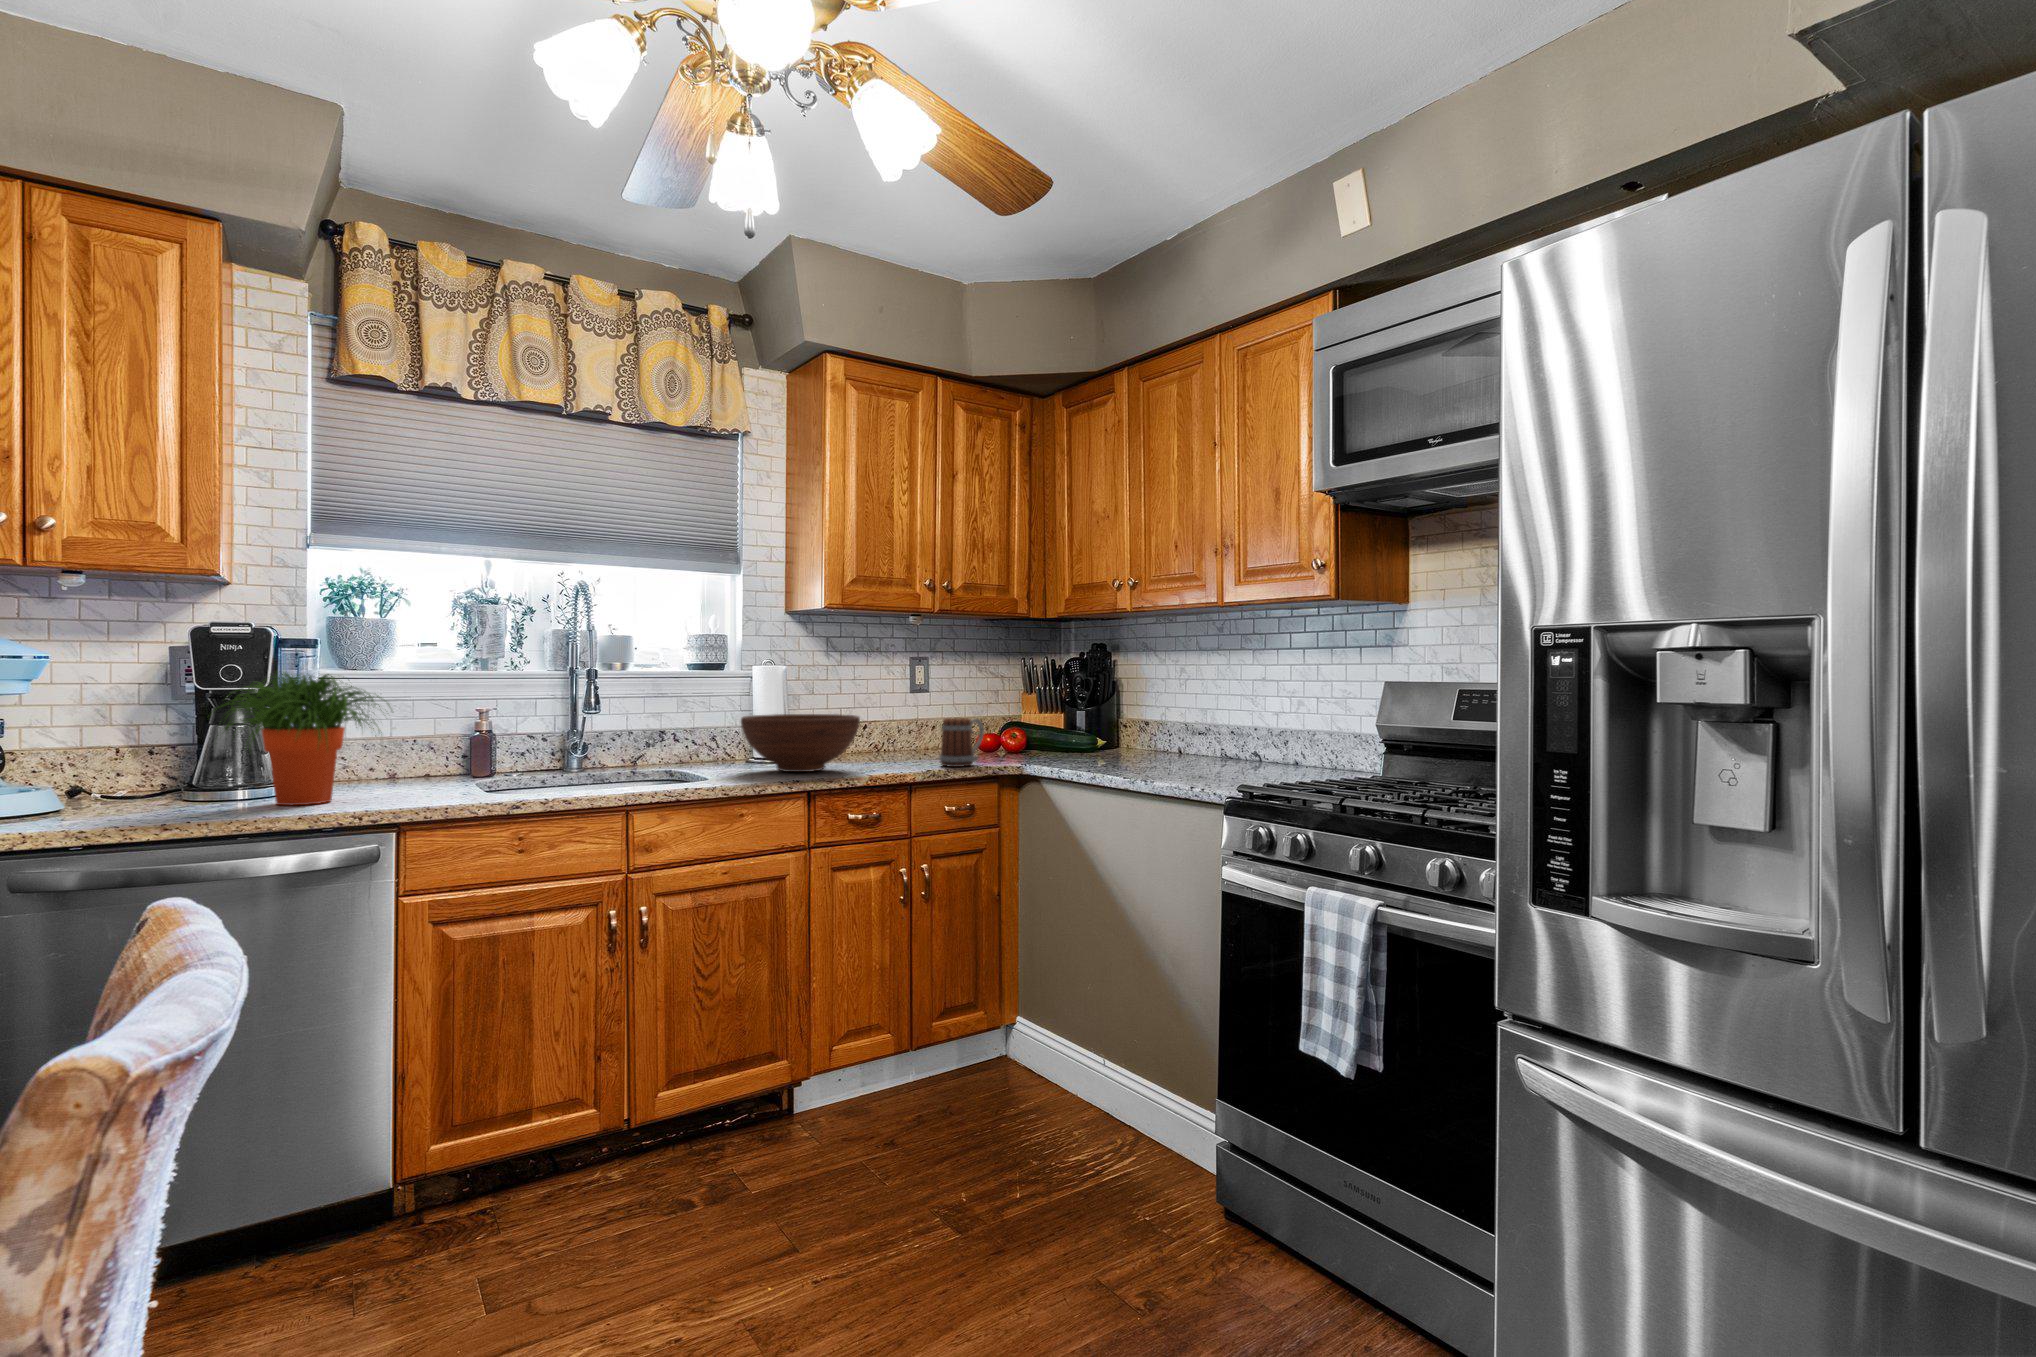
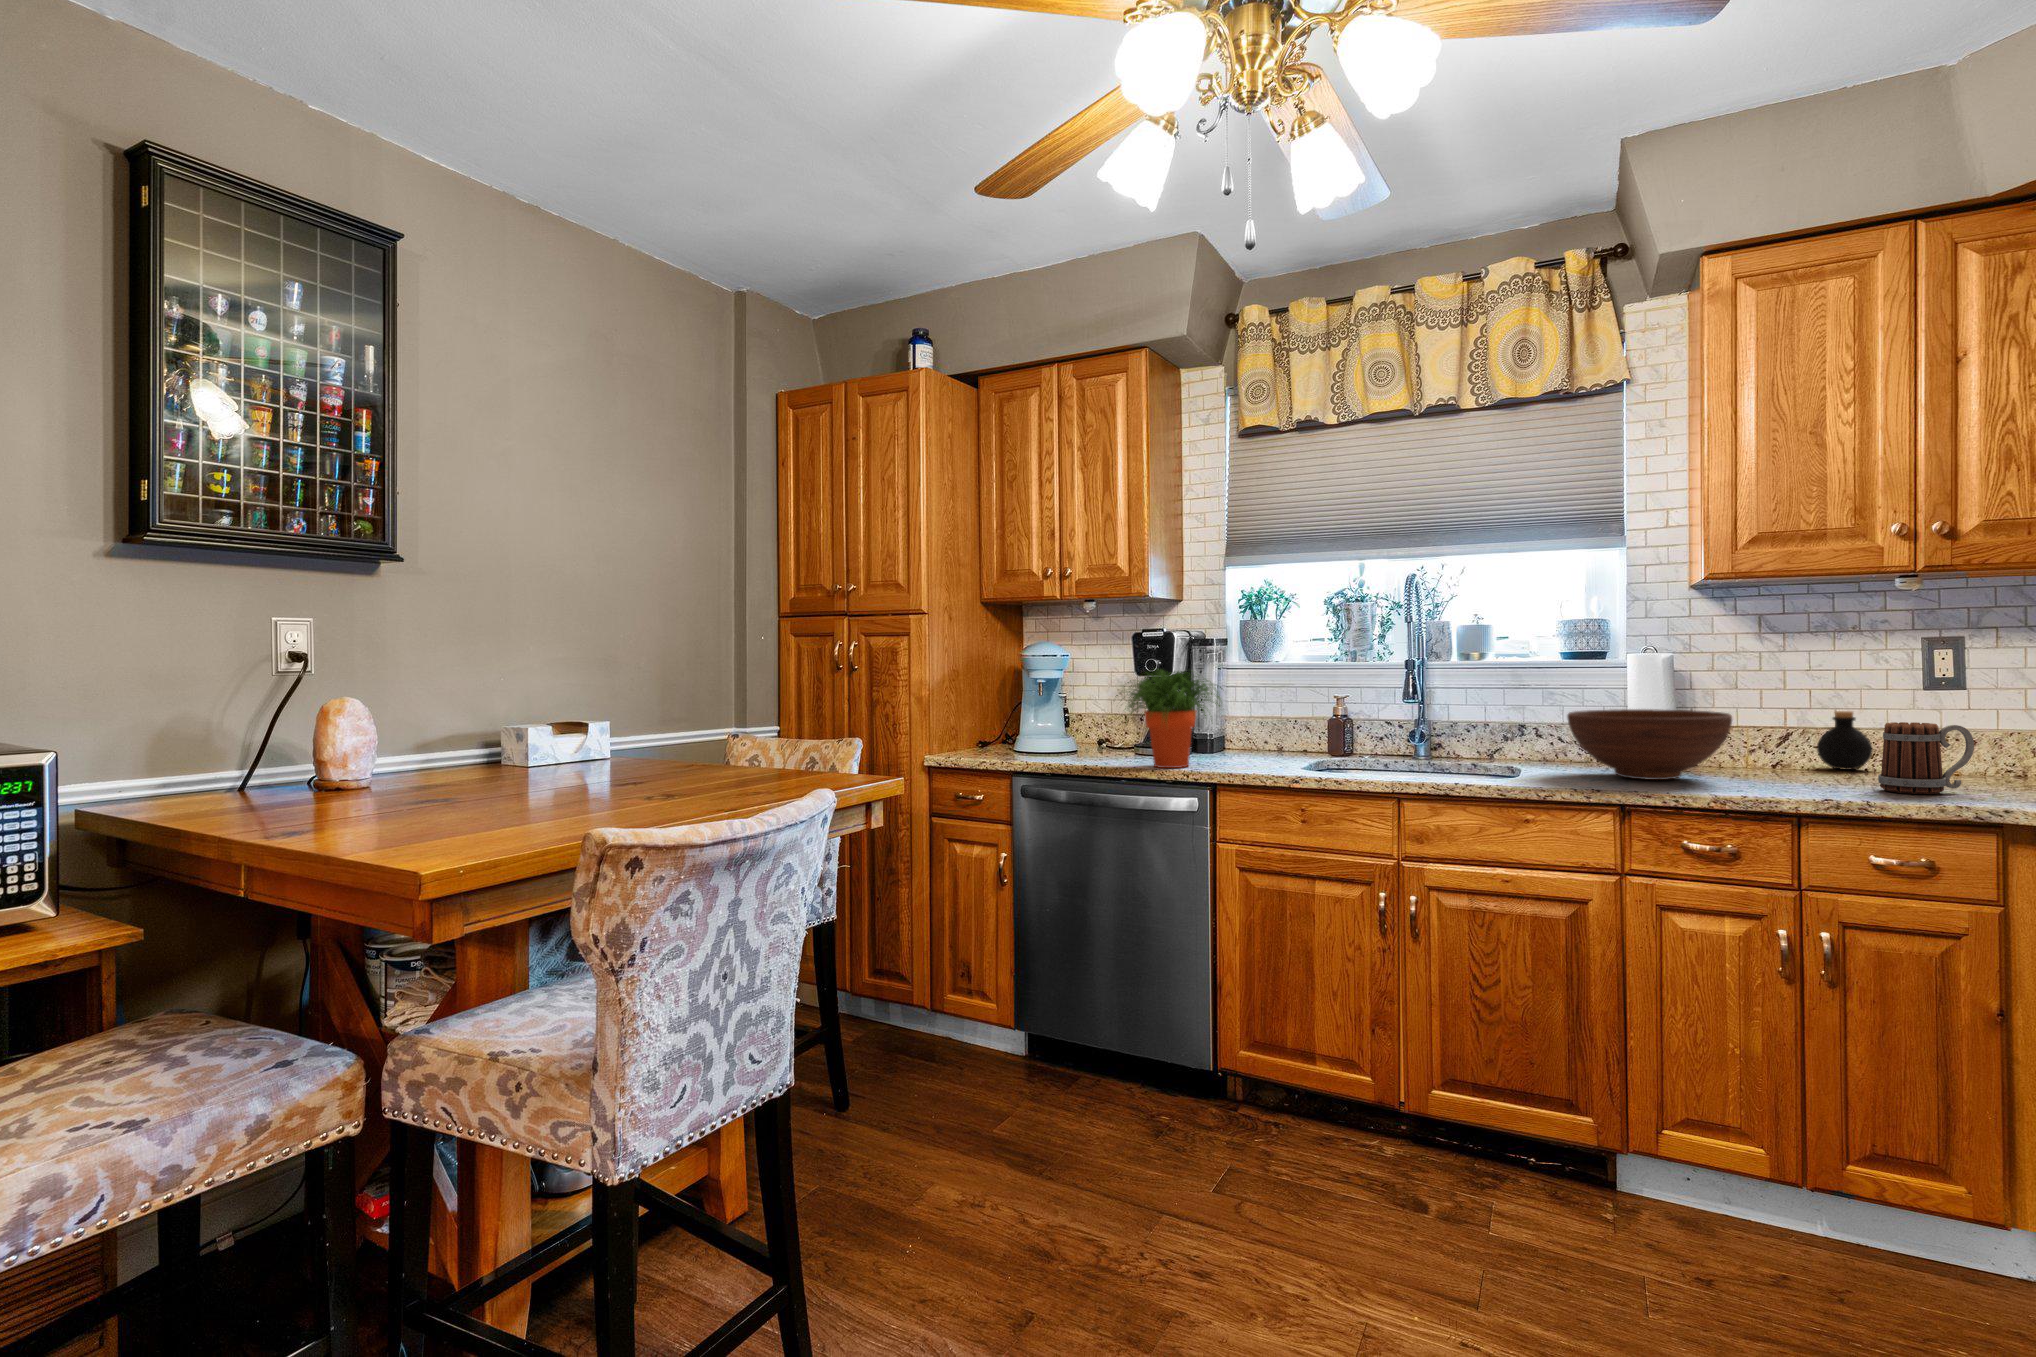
bottle: none [871,713,903,756] -> present [1817,711,1873,770]

